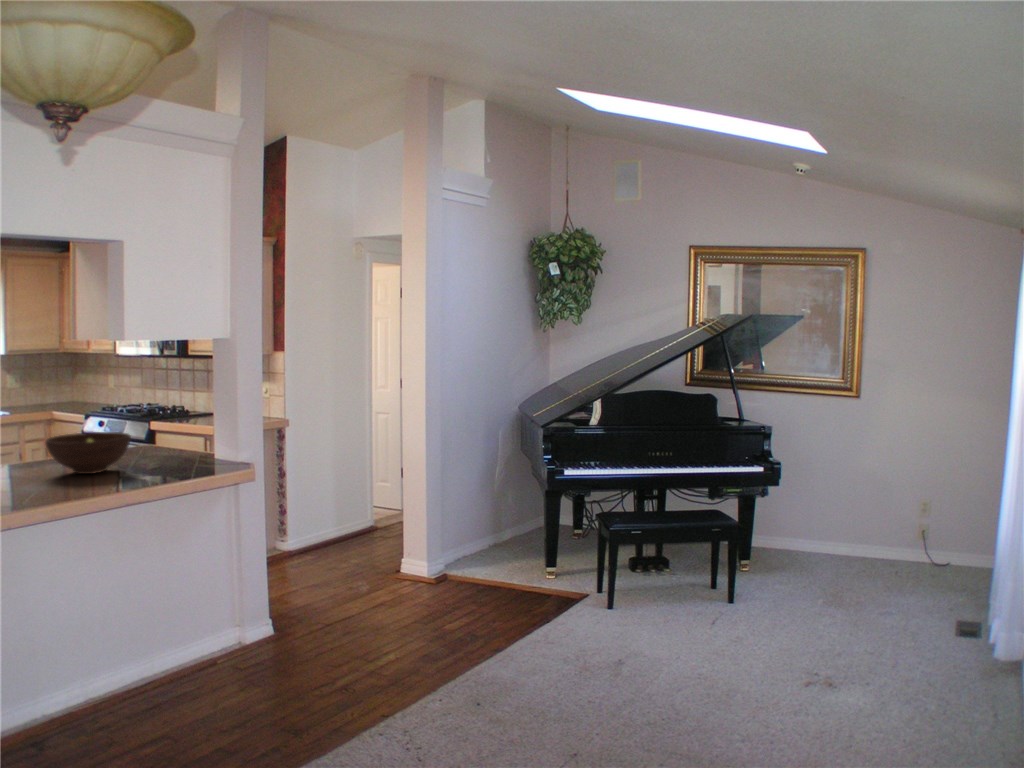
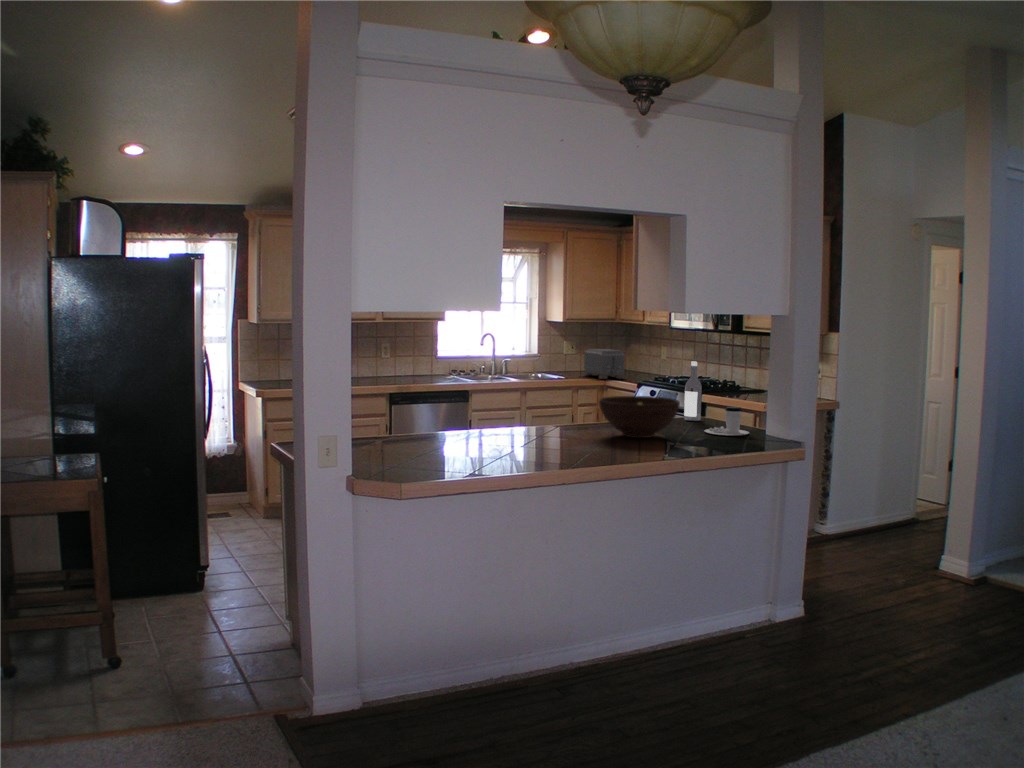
toaster: none [16,379,66,412] -> present [584,349,625,379]
wine bottle: none [135,394,153,451] -> present [684,362,702,421]
coffee cup: none [157,434,200,462] -> present [704,407,749,436]

